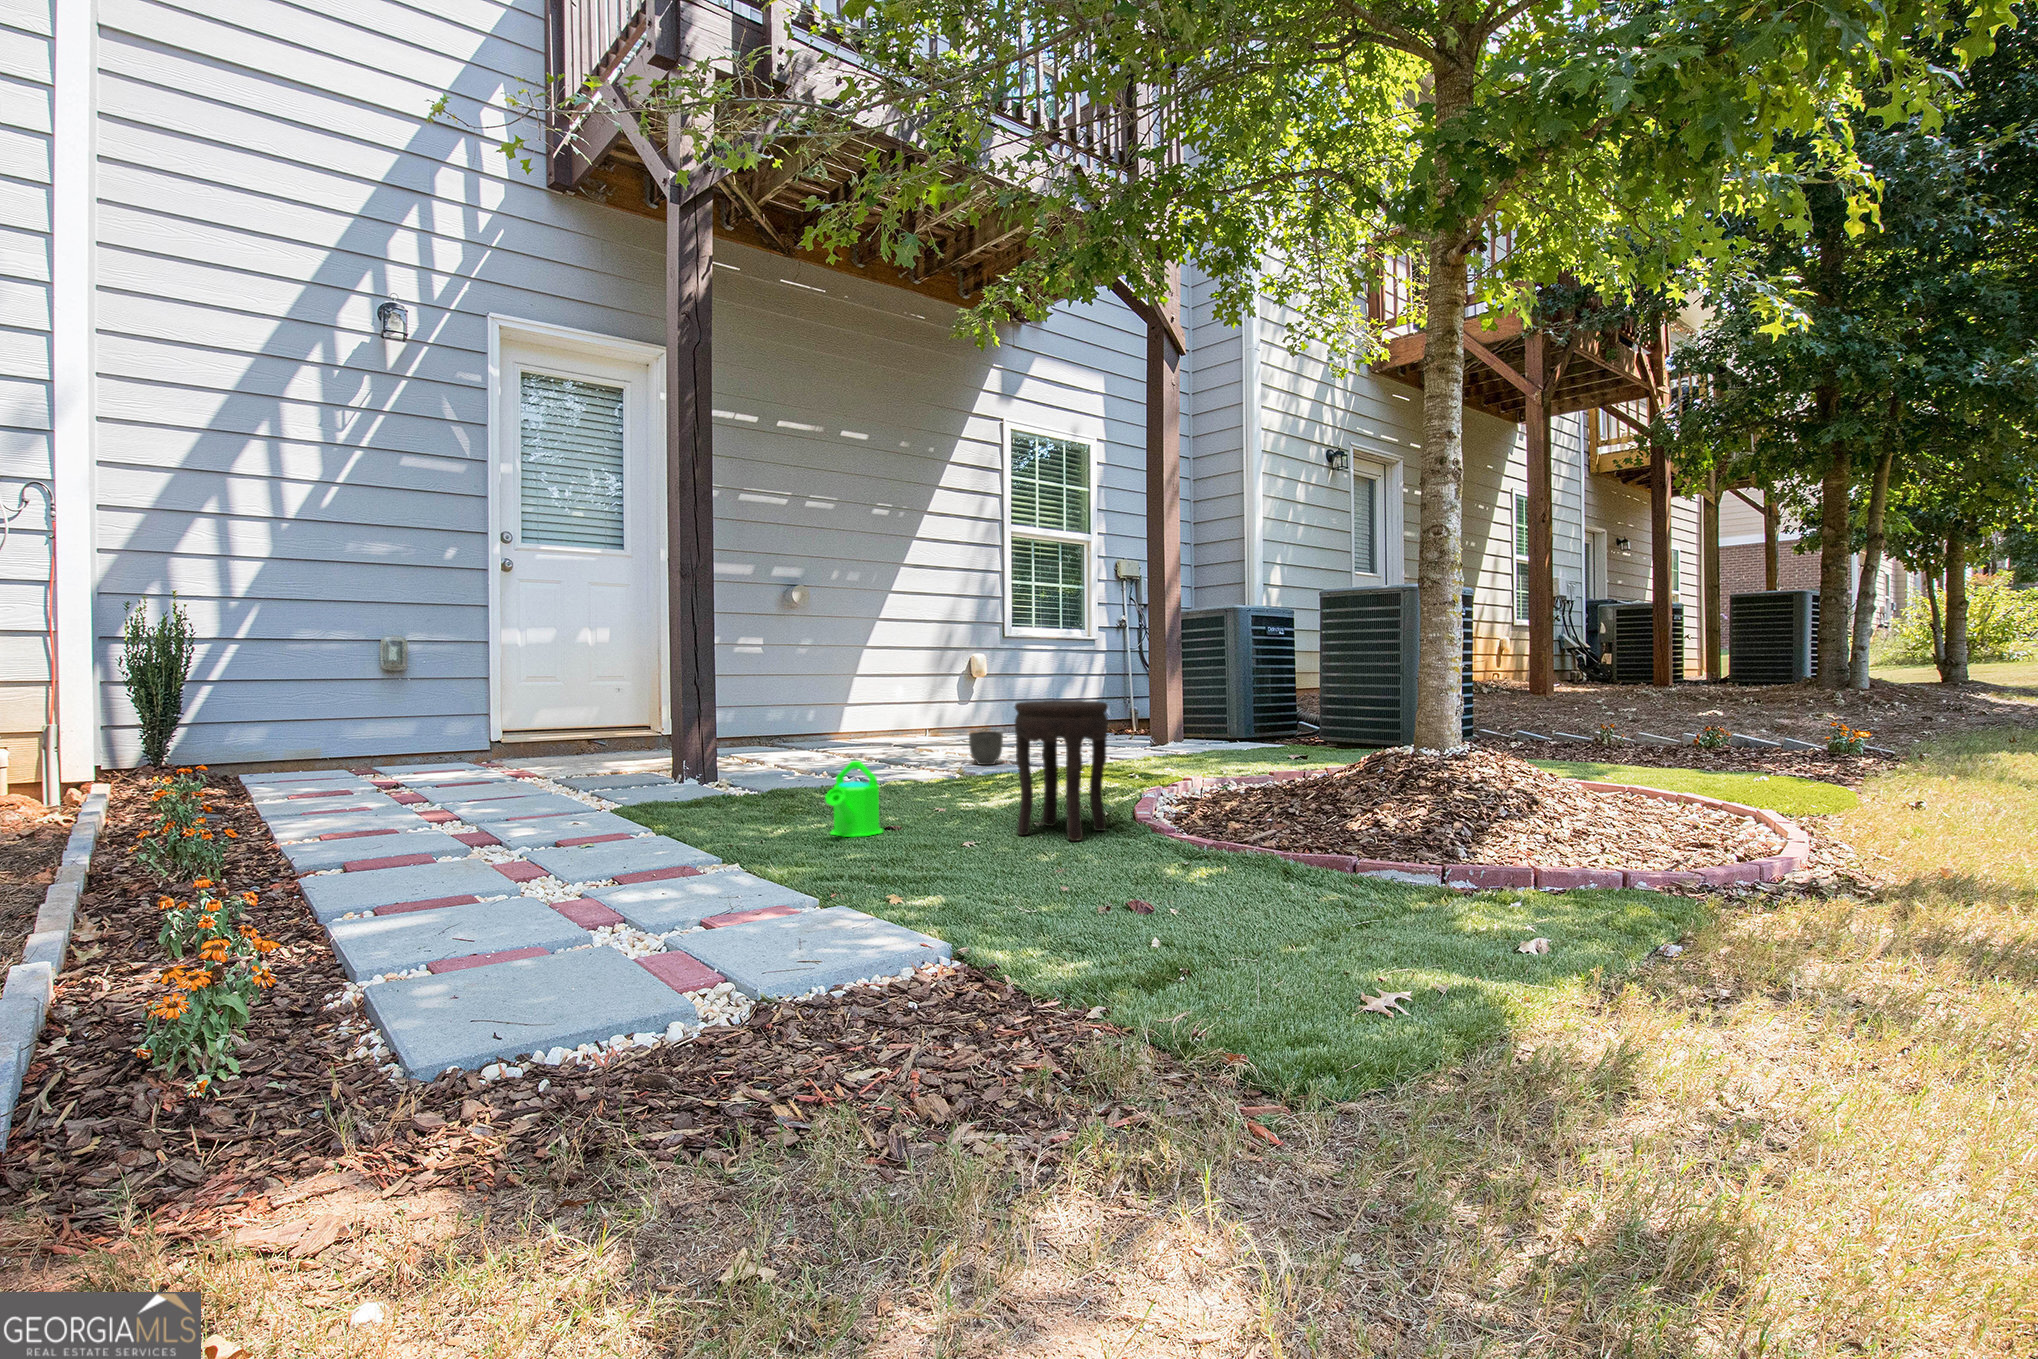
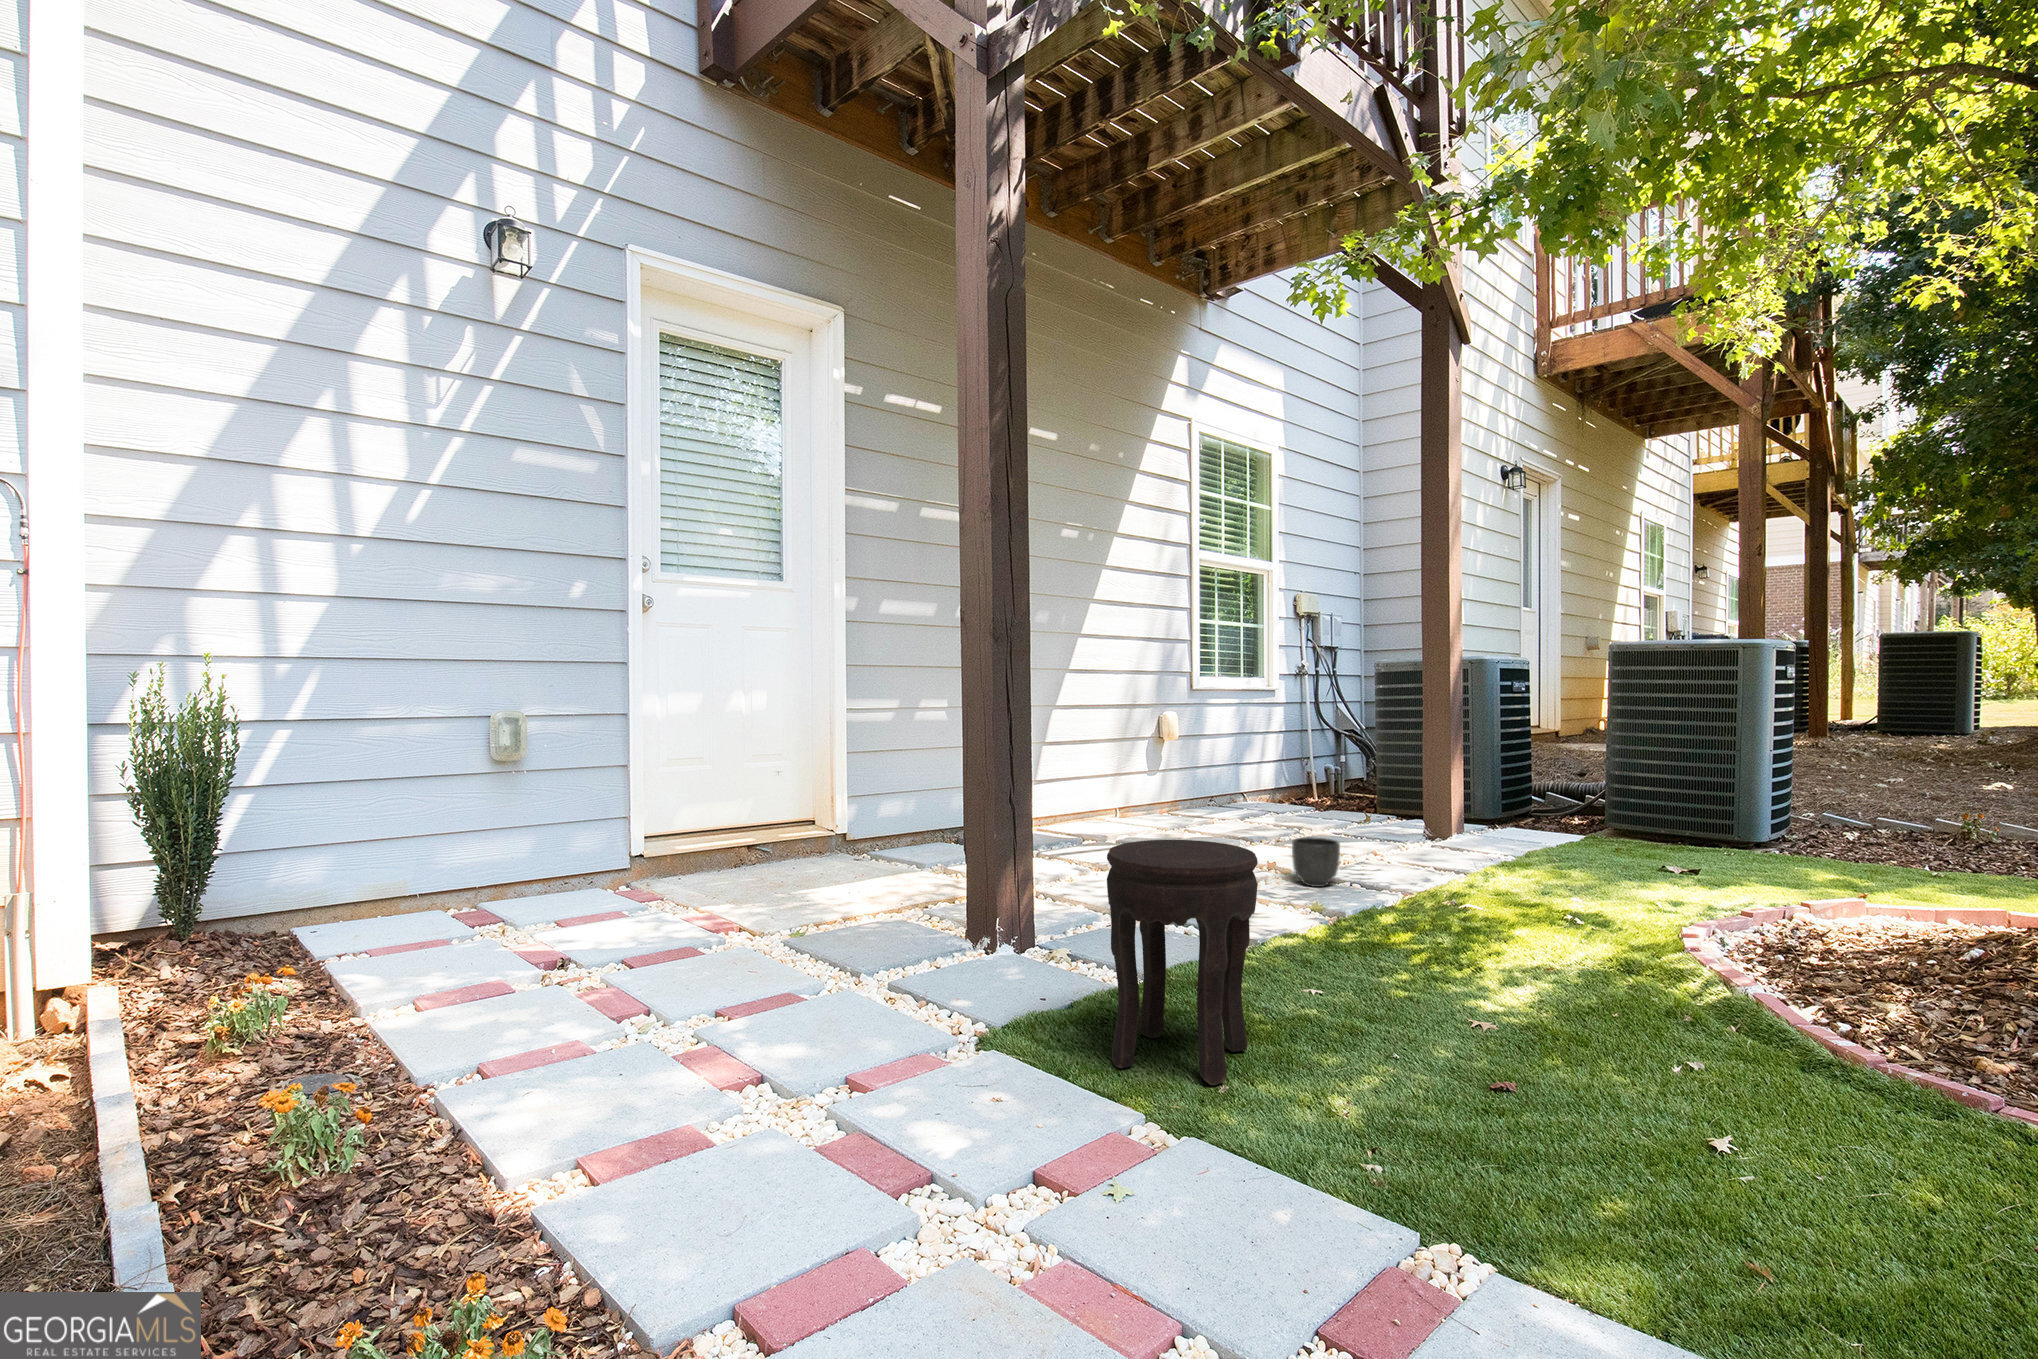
side table: present [1014,700,1108,841] -> present [1107,840,1258,1085]
watering can: present [825,761,883,837] -> none [1363,959,1462,1095]

